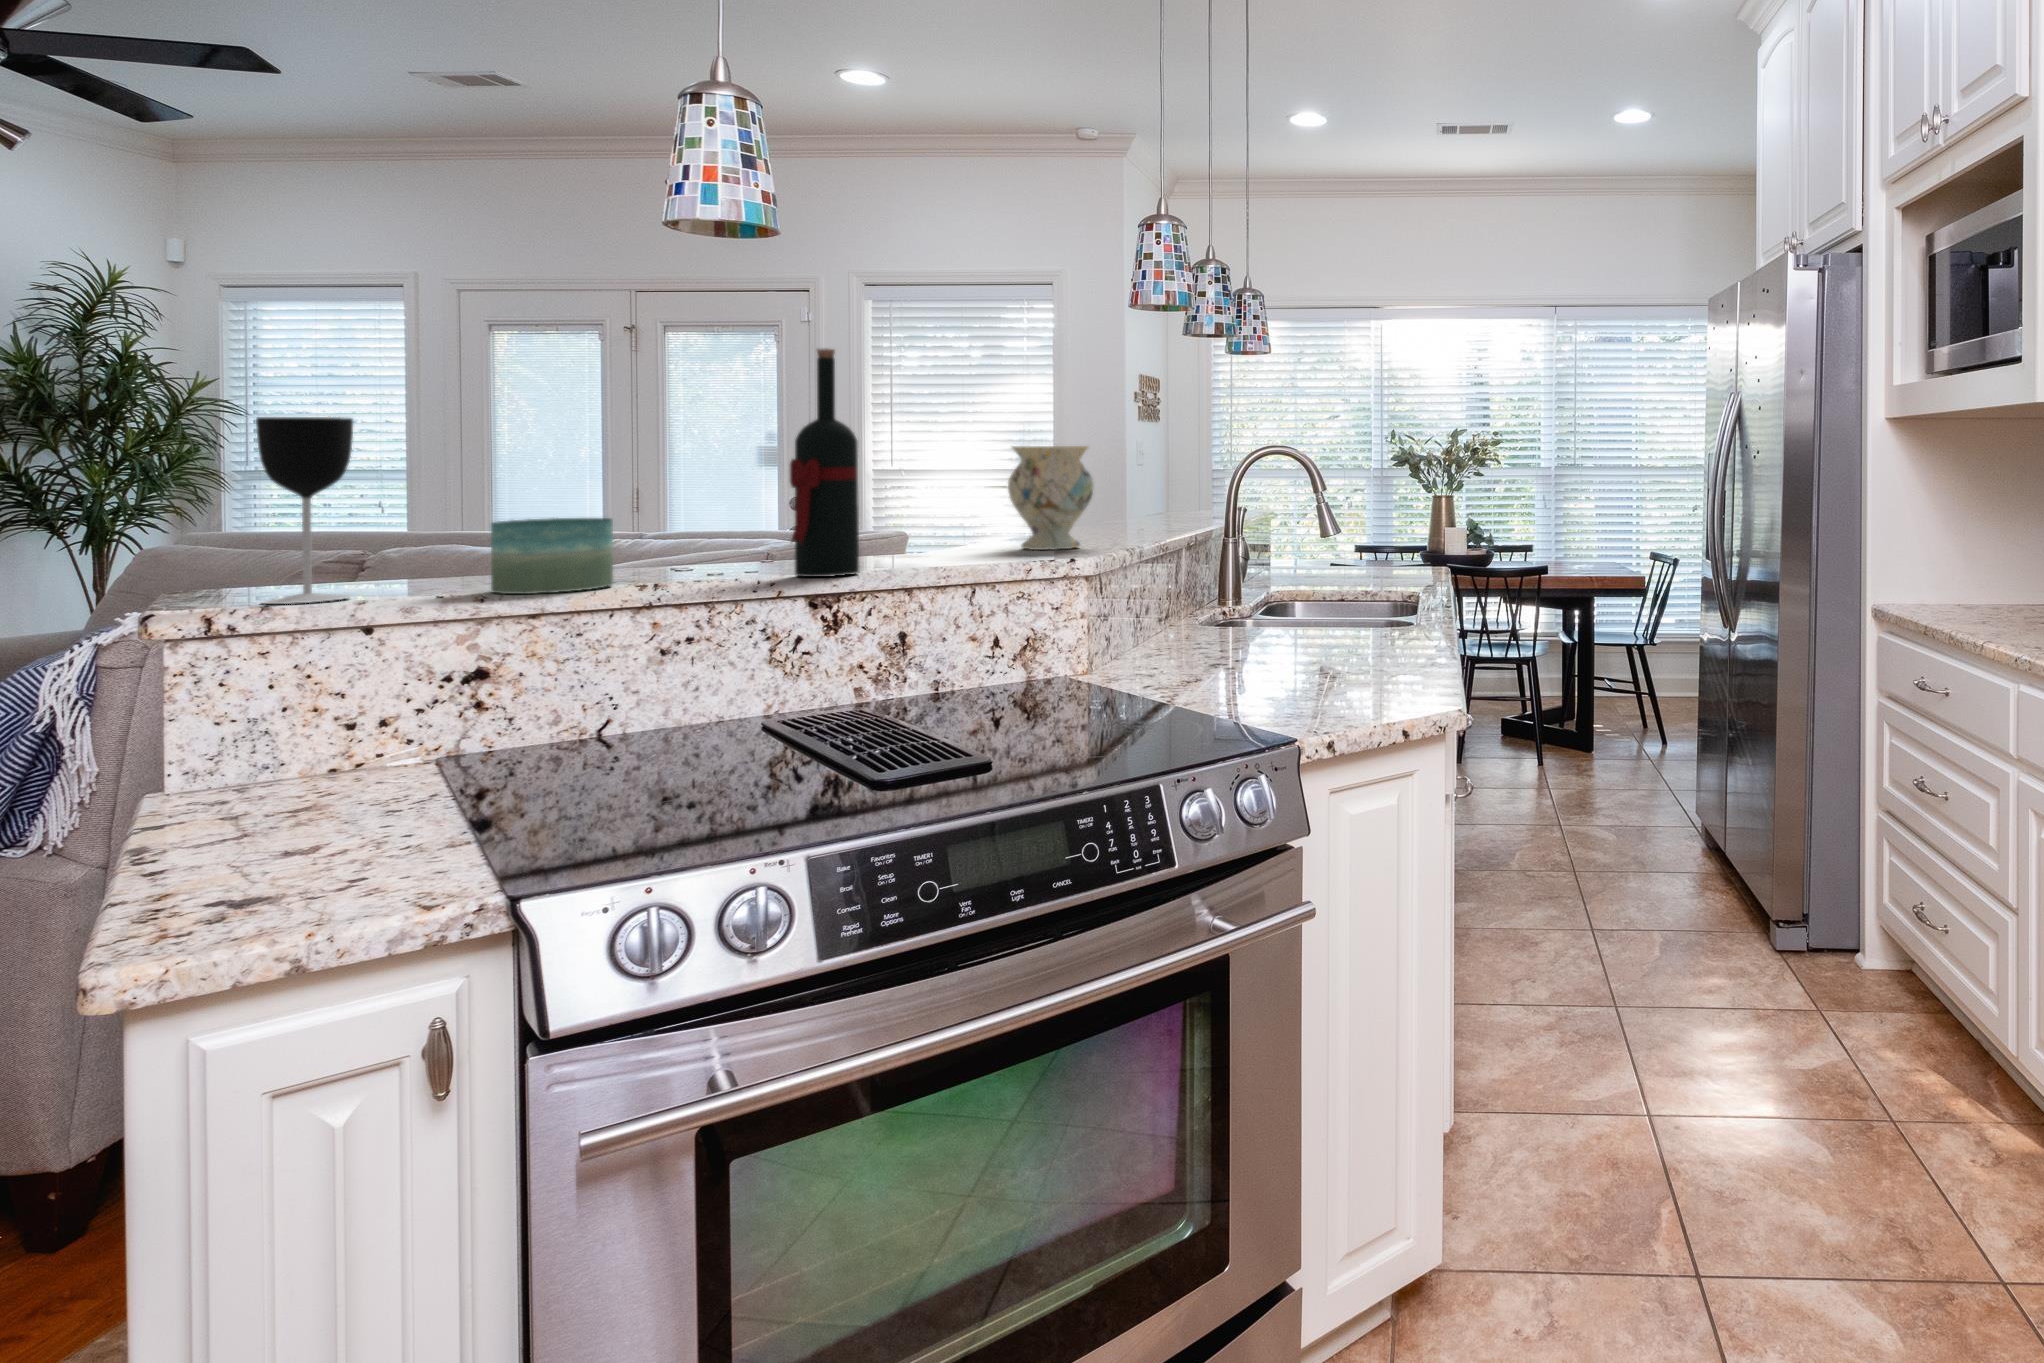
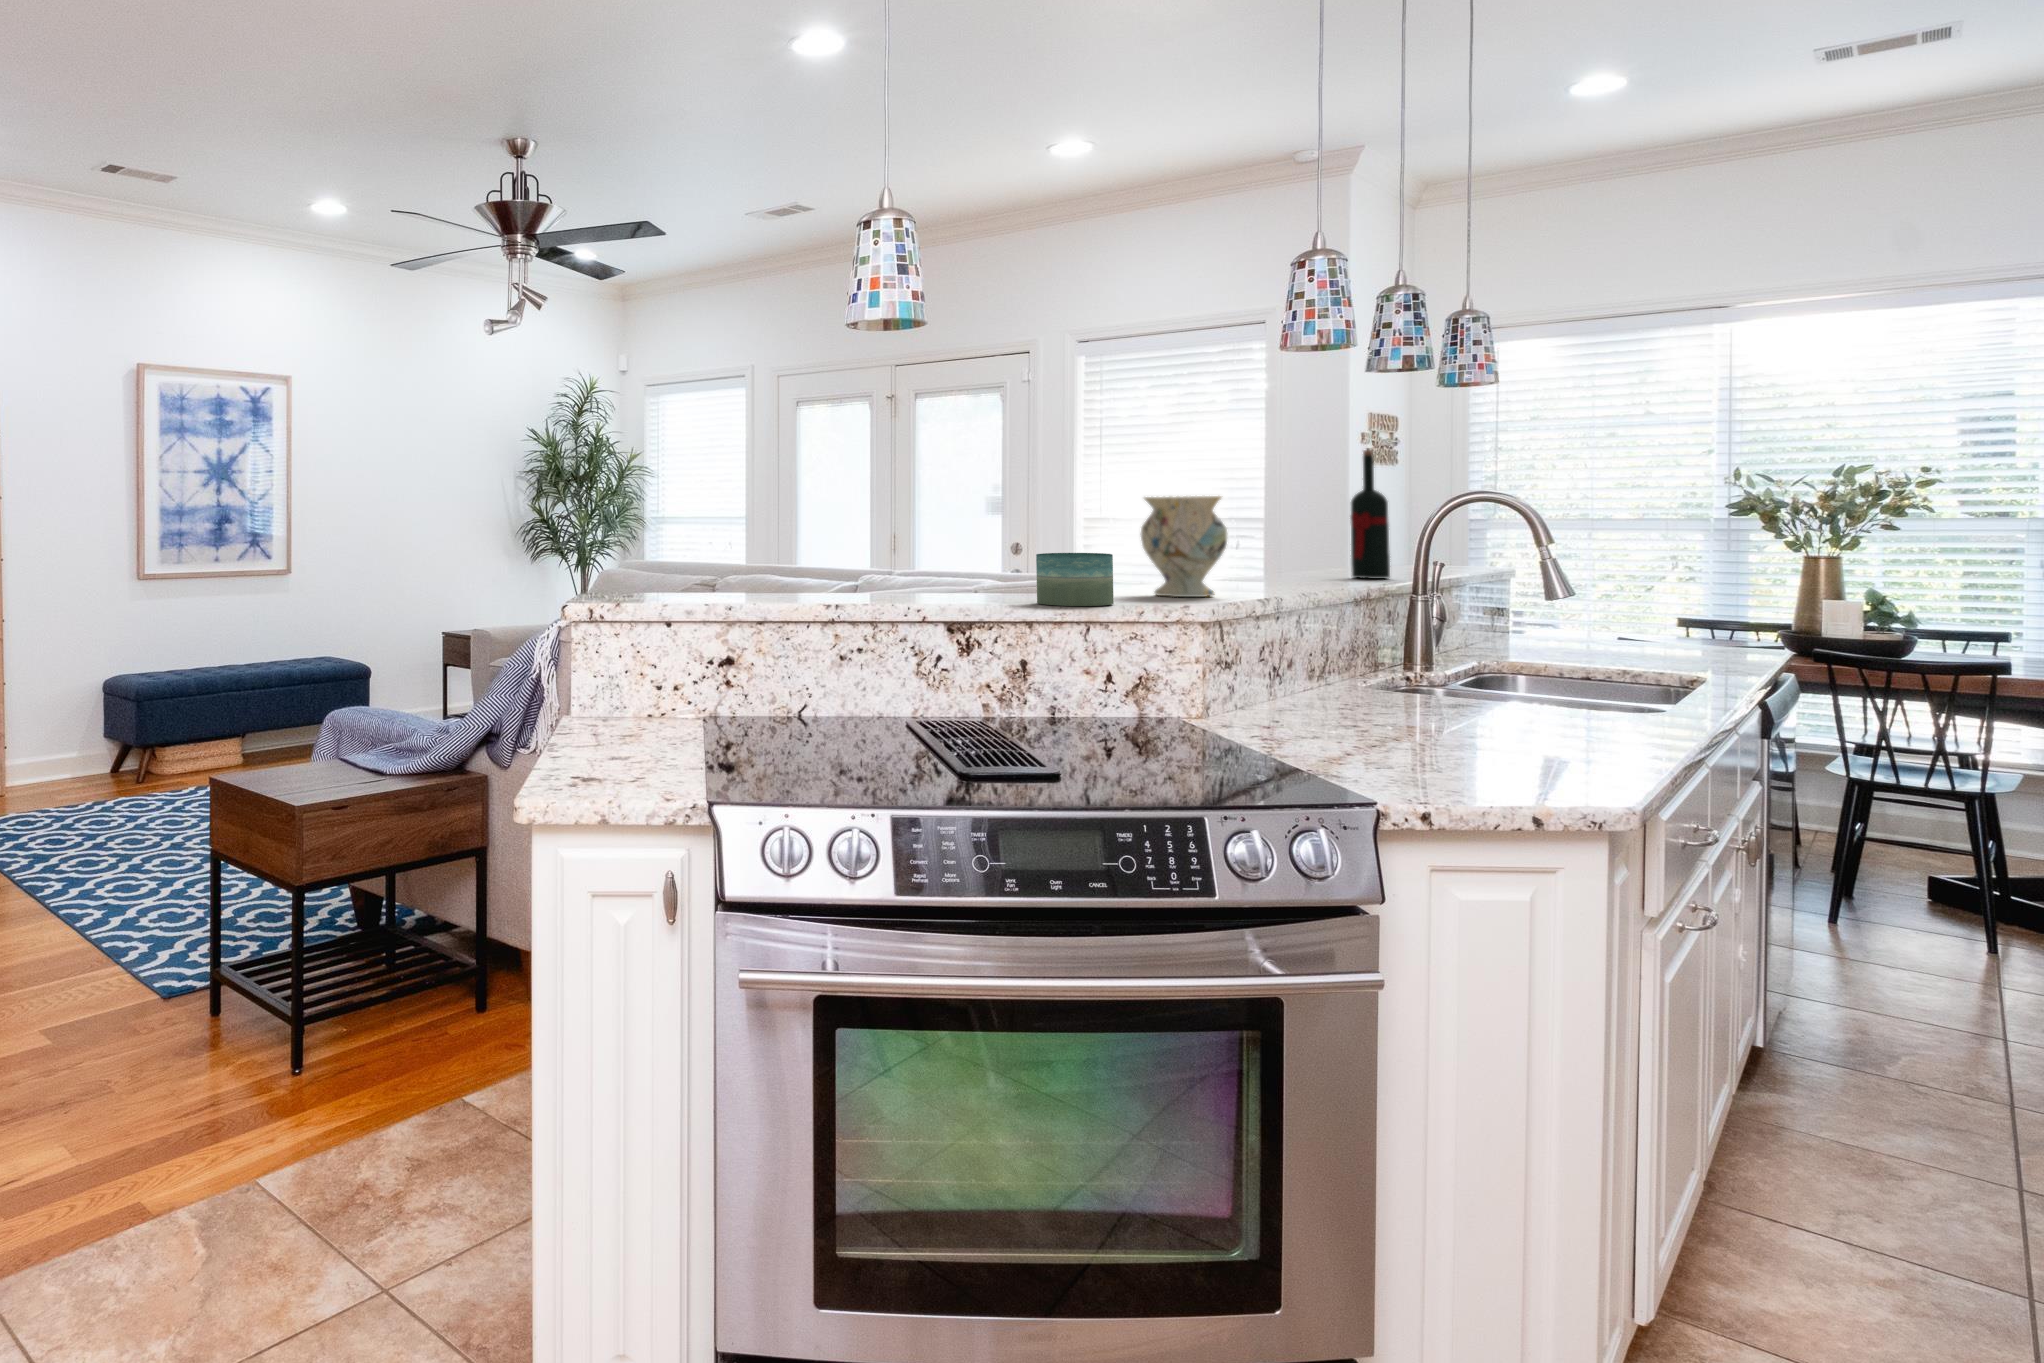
wine bottle: present [790,349,860,577] -> present [1350,450,1390,579]
wine glass: present [256,417,353,604] -> none [616,483,664,604]
candle: present [491,518,613,594] -> present [1036,553,1114,606]

